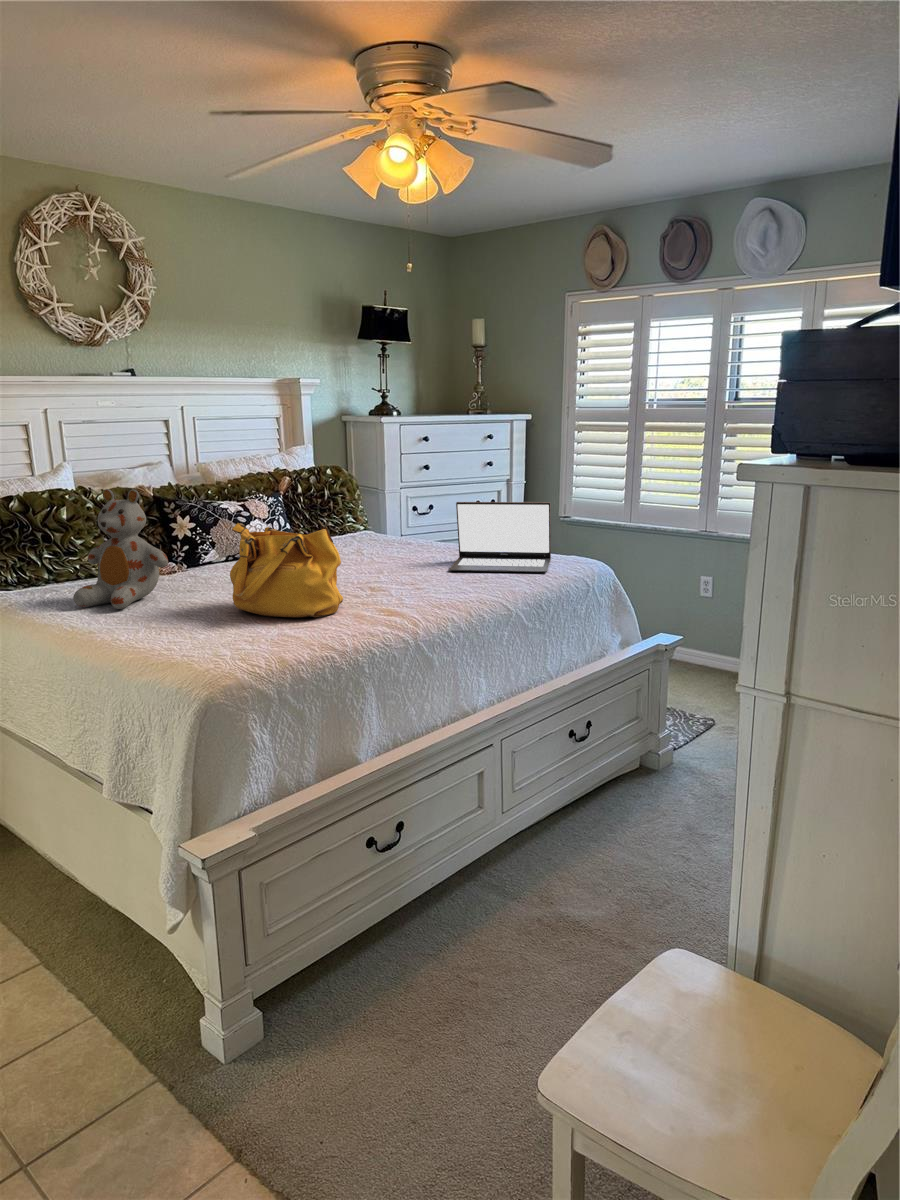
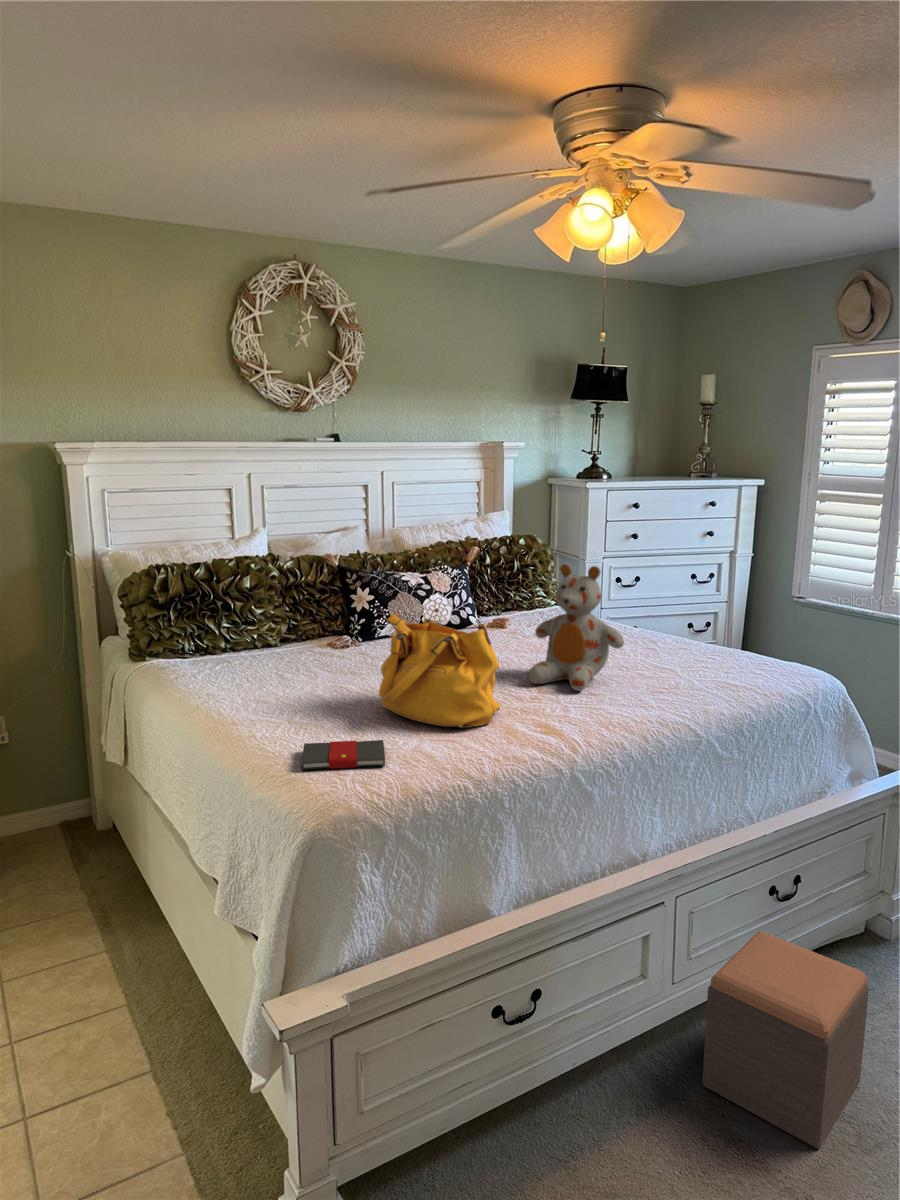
stuffed bear: present [73,489,168,609] -> present [529,564,624,691]
laptop: present [449,502,551,572] -> none [635,592,764,685]
book: none [175,629,256,656] -> present [301,740,385,770]
footstool: none [532,763,650,910] -> present [703,931,869,1148]

